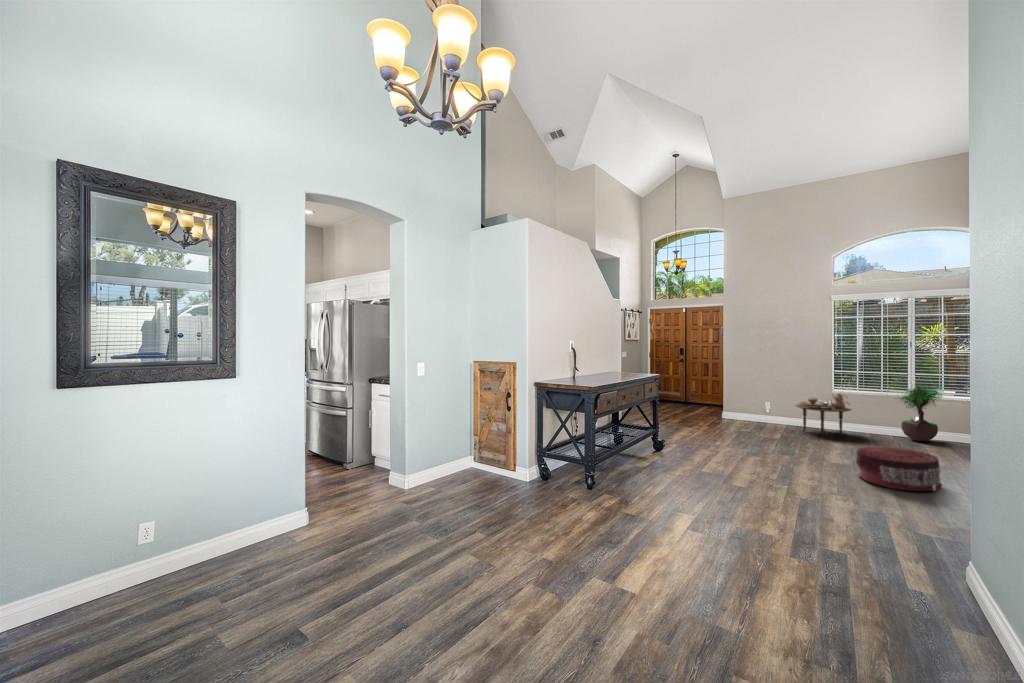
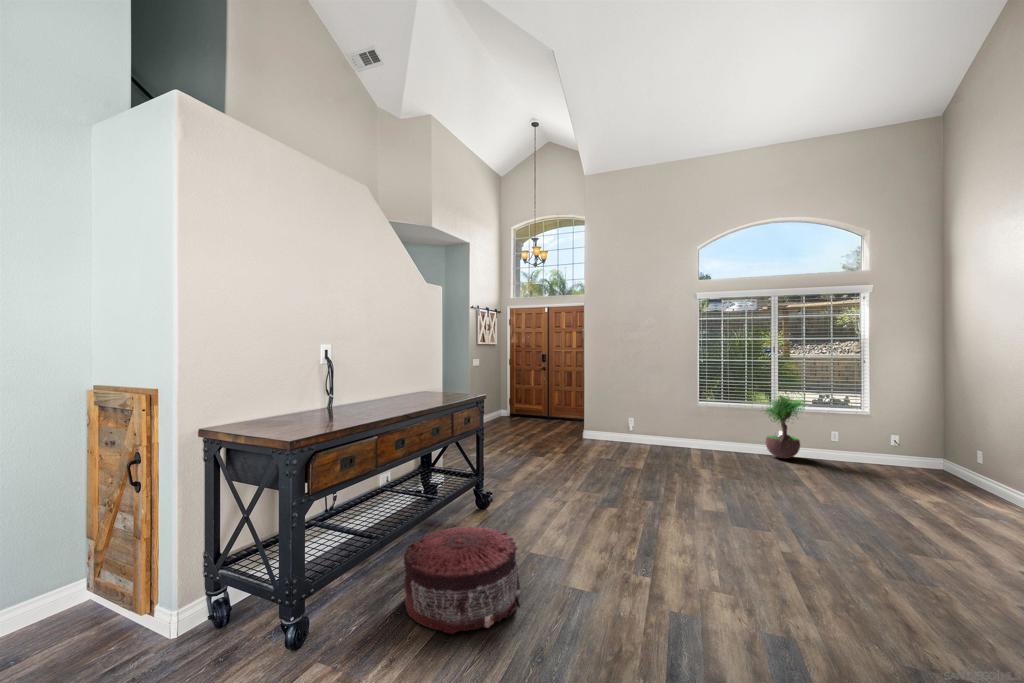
side table: present [795,393,851,436] -> none [660,406,718,458]
pouf: present [856,446,942,491] -> present [404,525,520,634]

